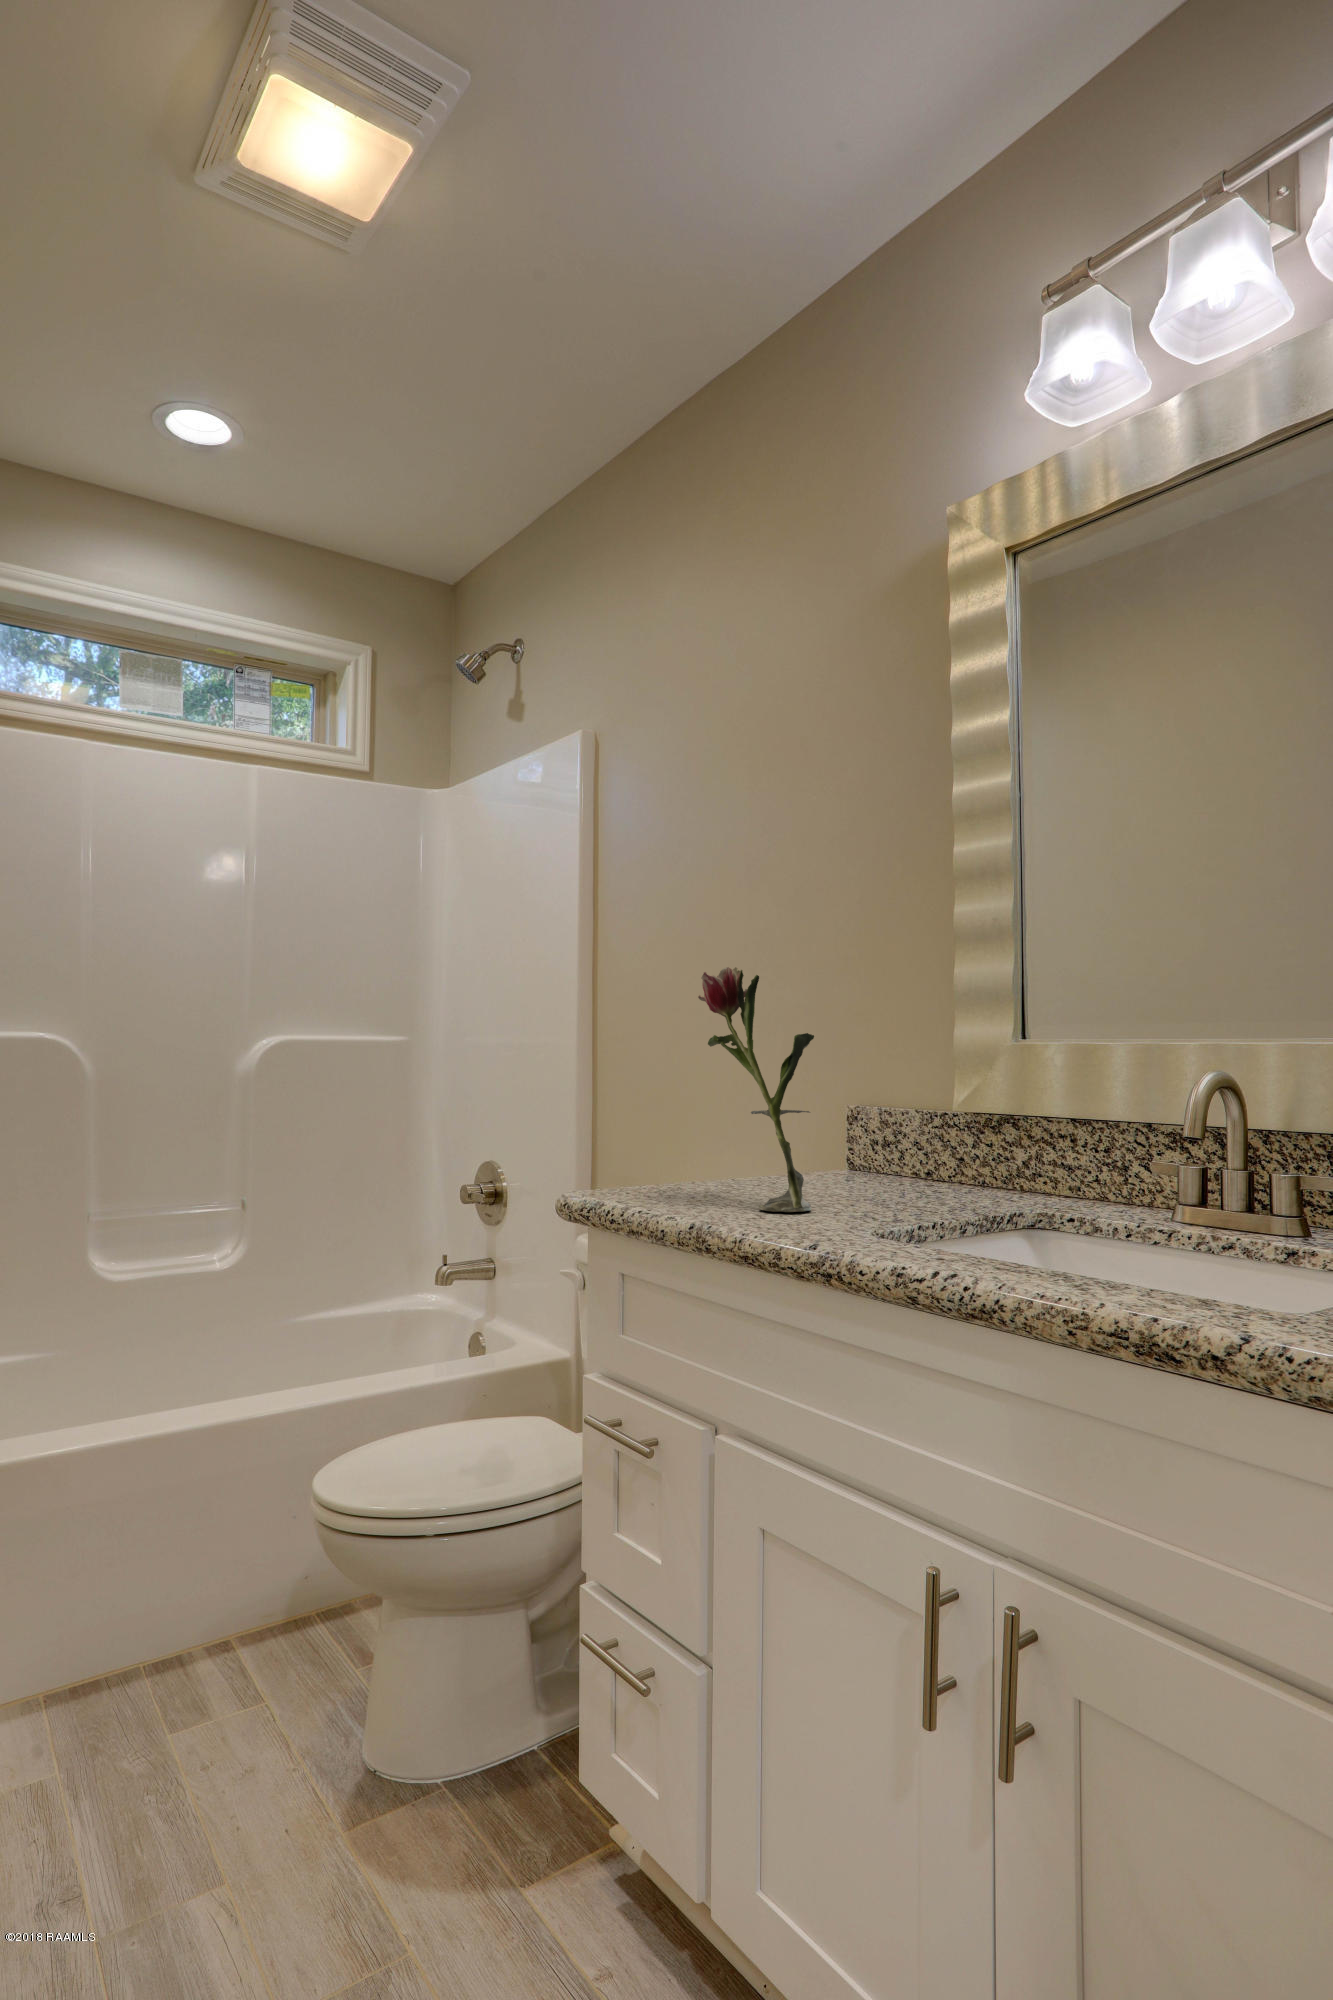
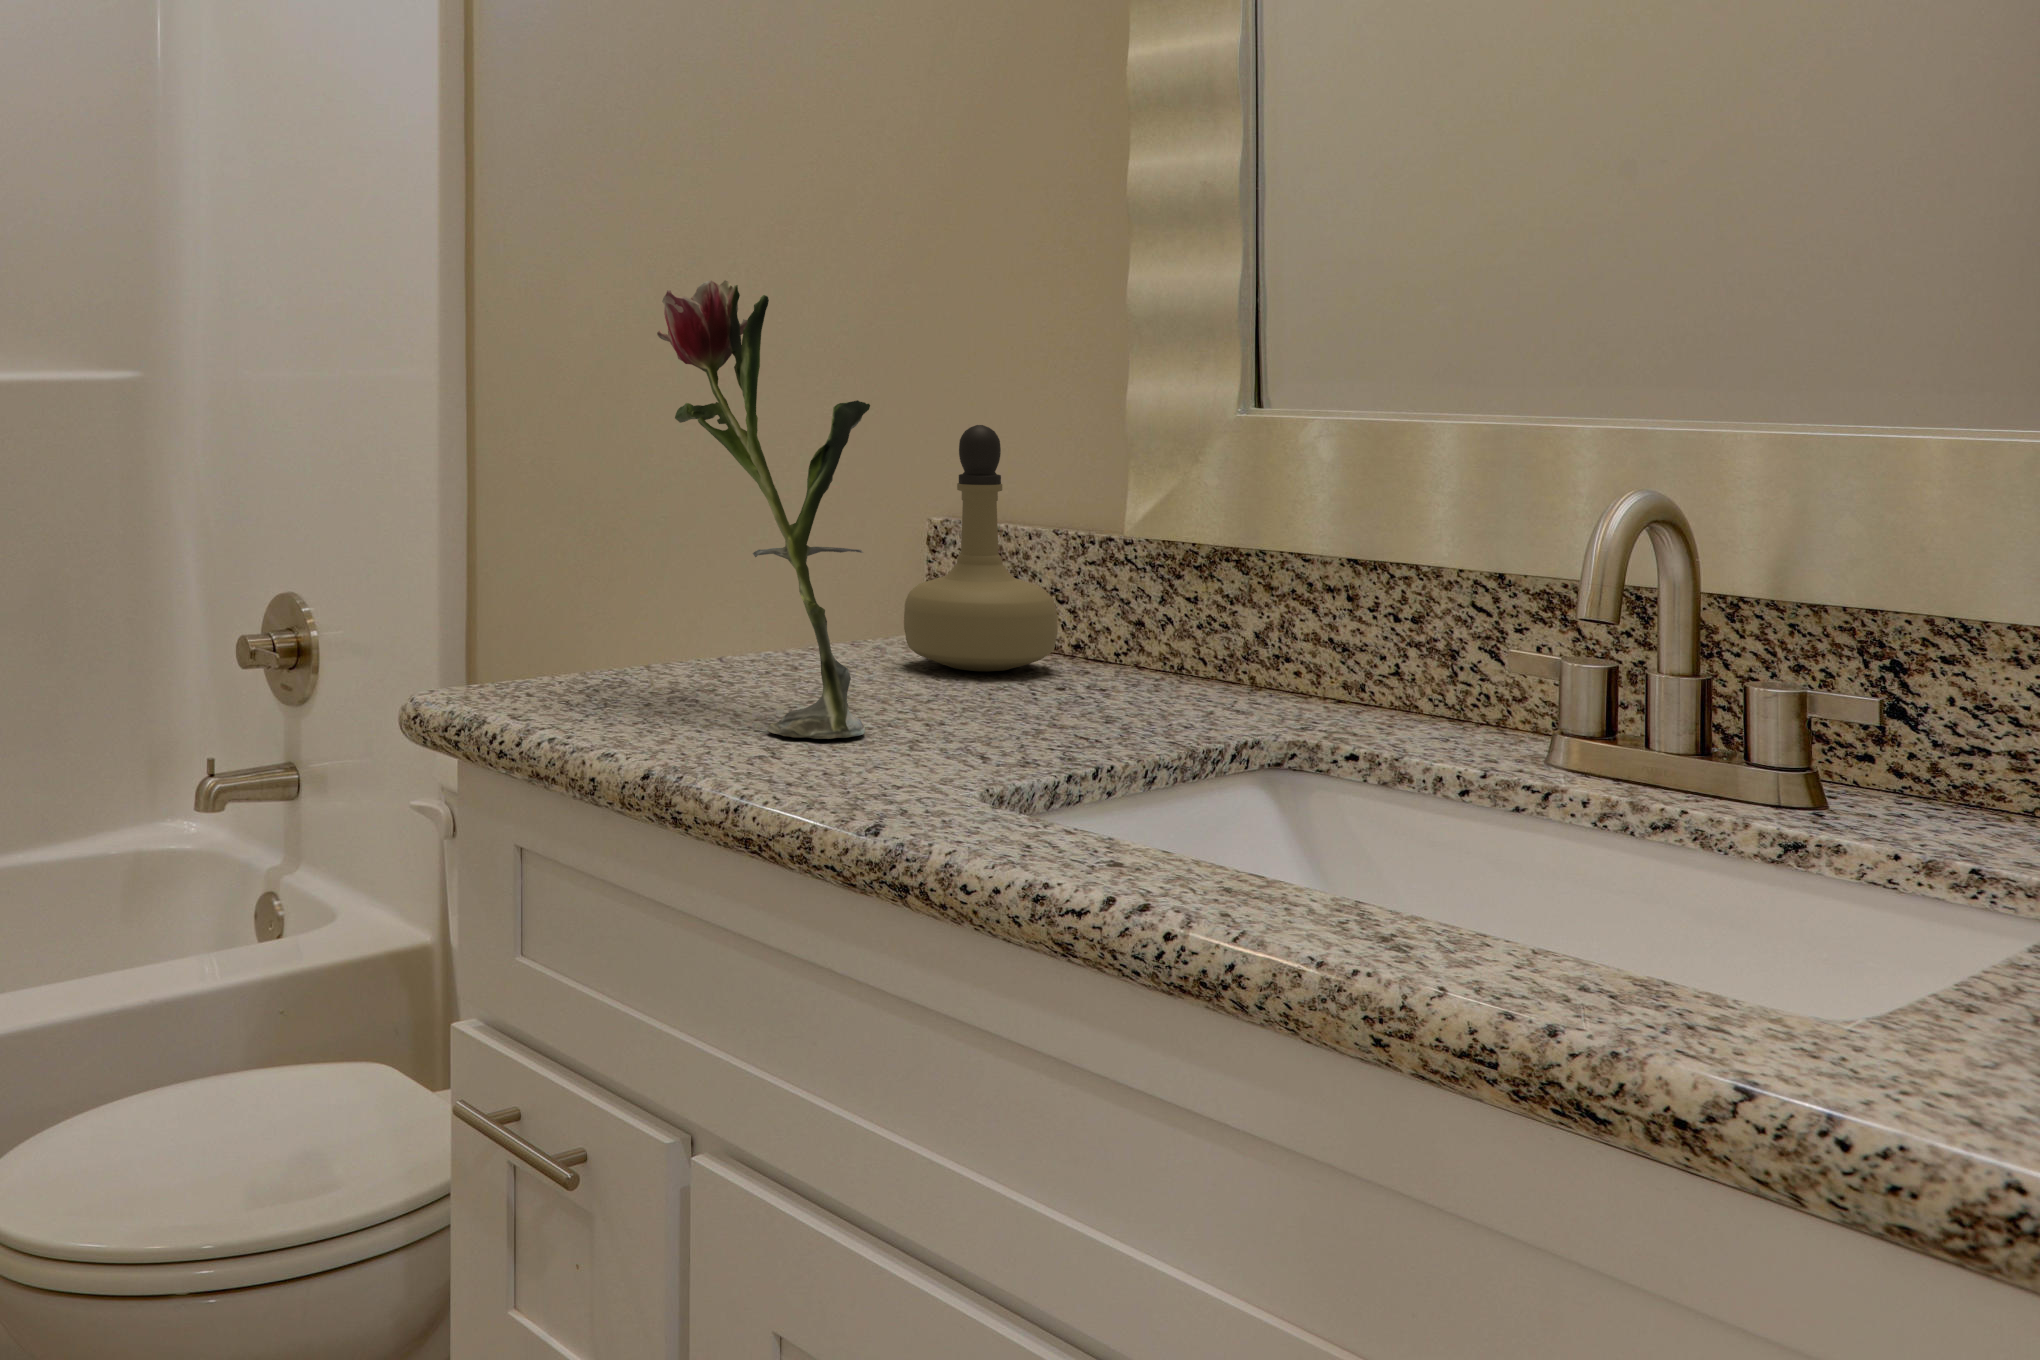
perfume bottle: none [833,1050,917,1185] -> present [904,425,1058,671]

